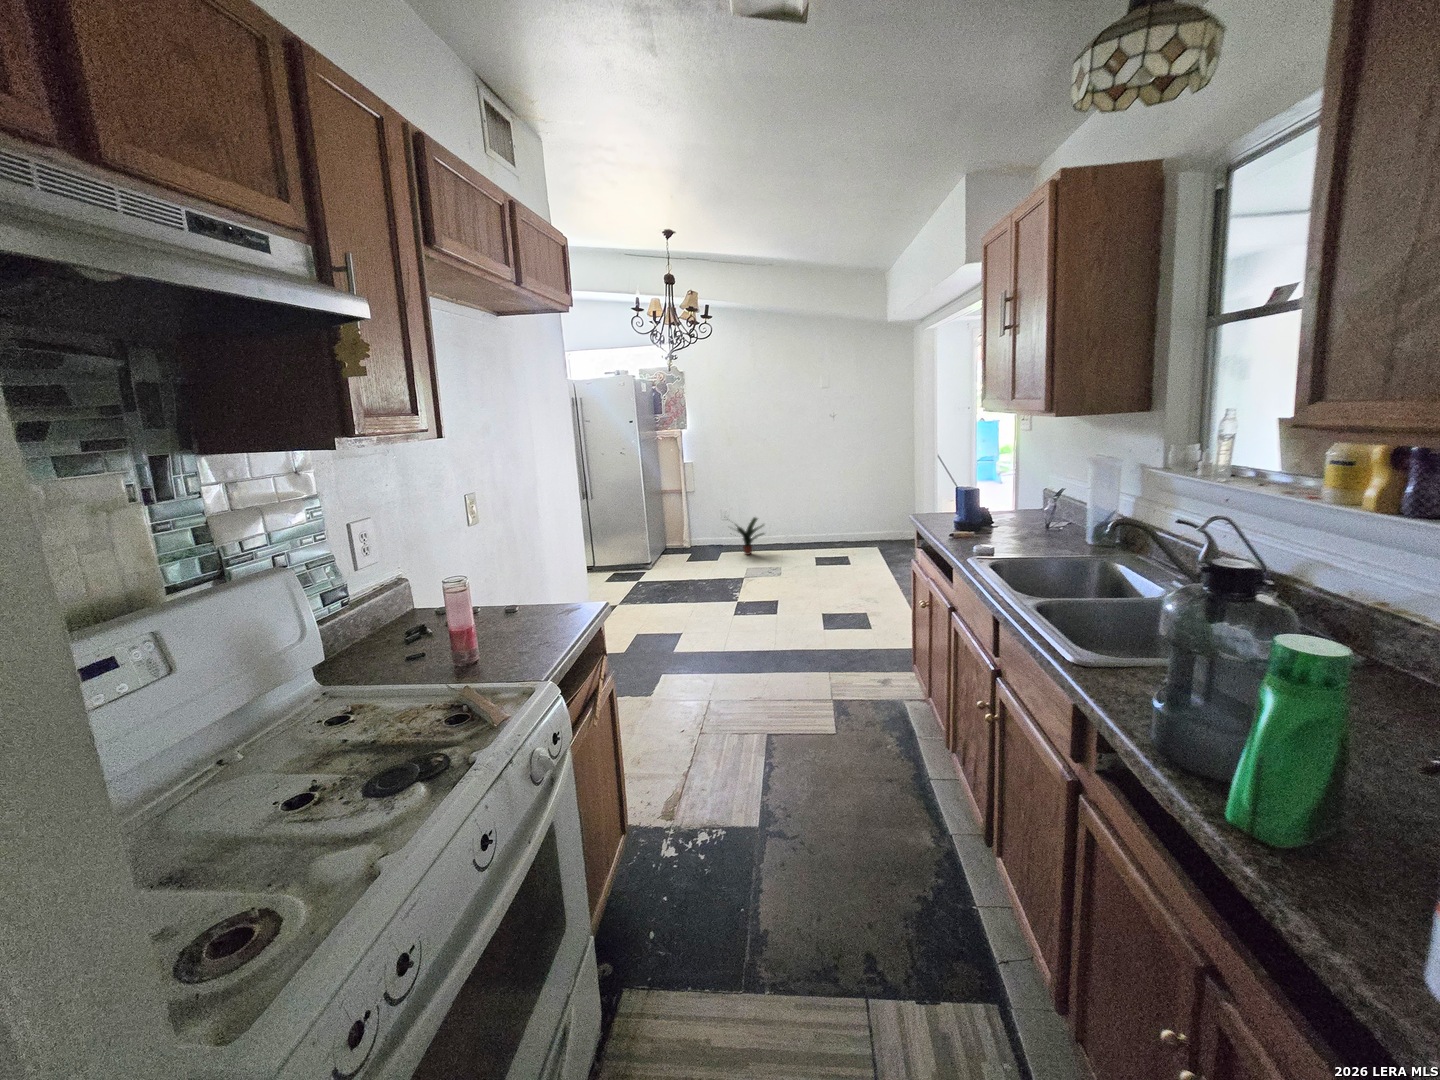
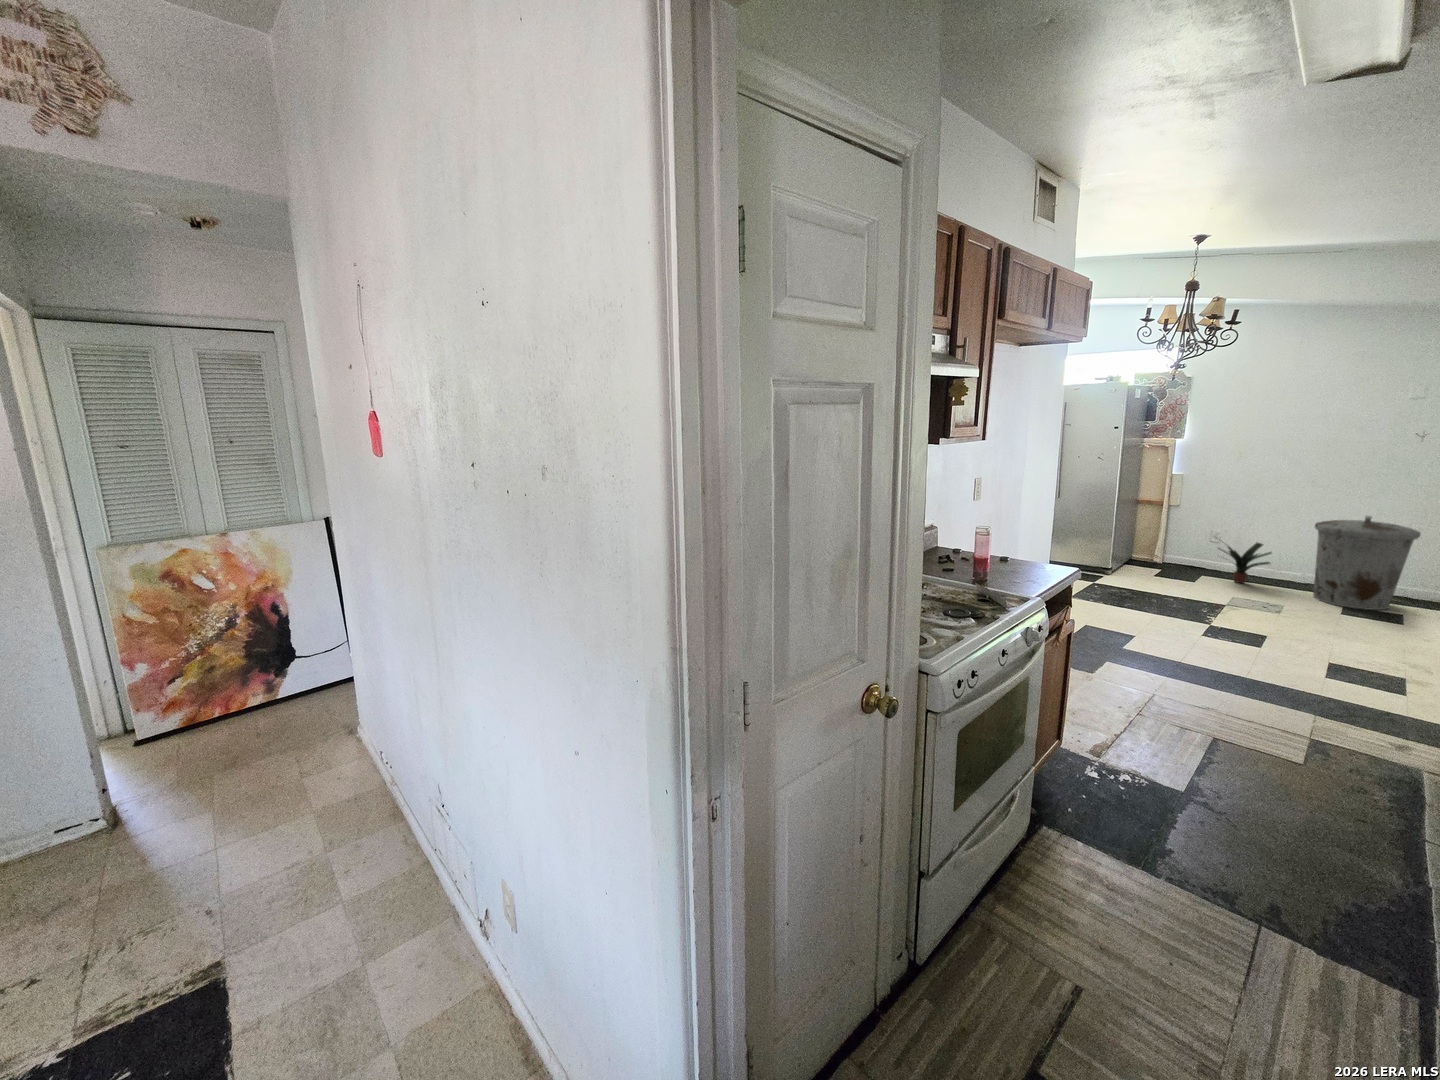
trash can: none [787,485,846,561] -> present [1313,516,1421,610]

